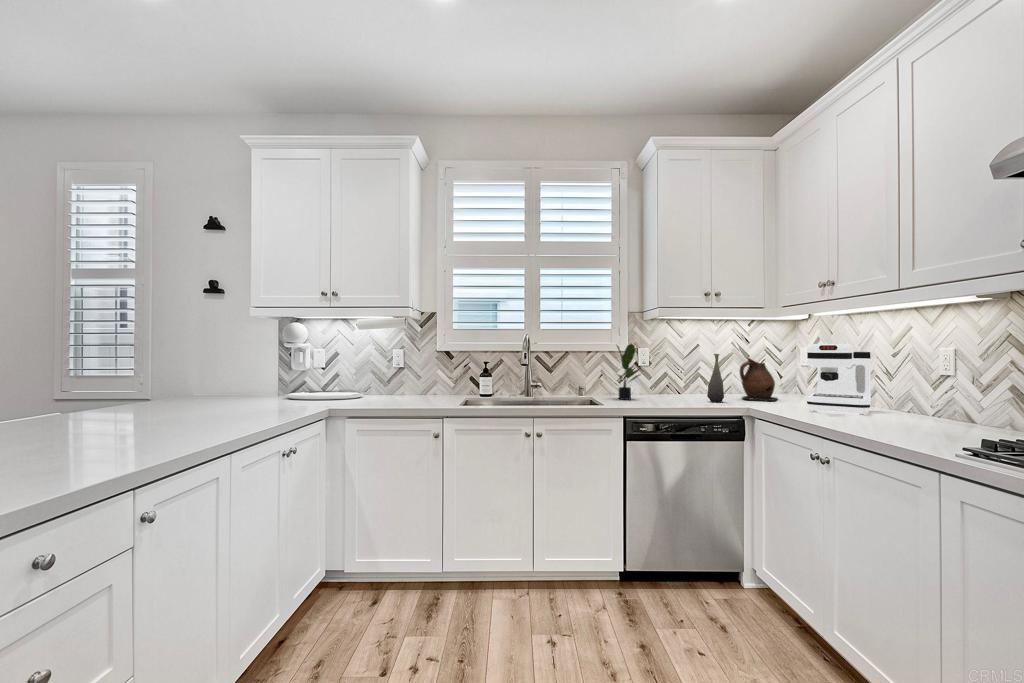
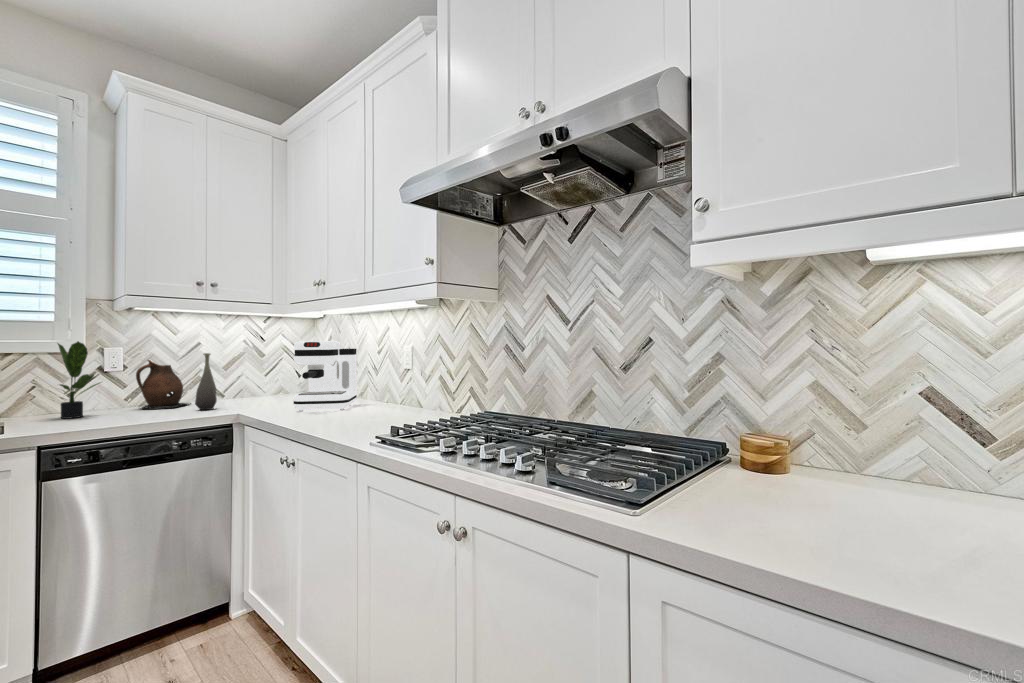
ceramic pitcher: present [740,358,777,401] -> present [136,360,191,408]

